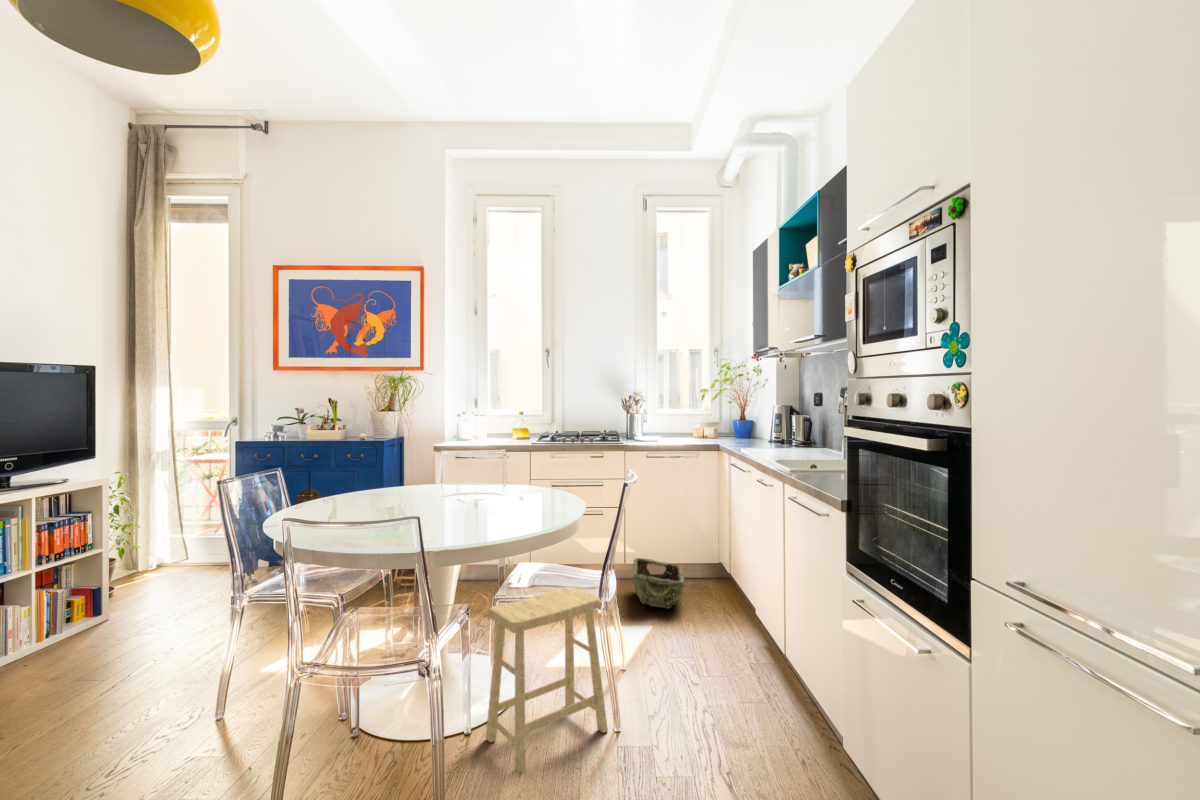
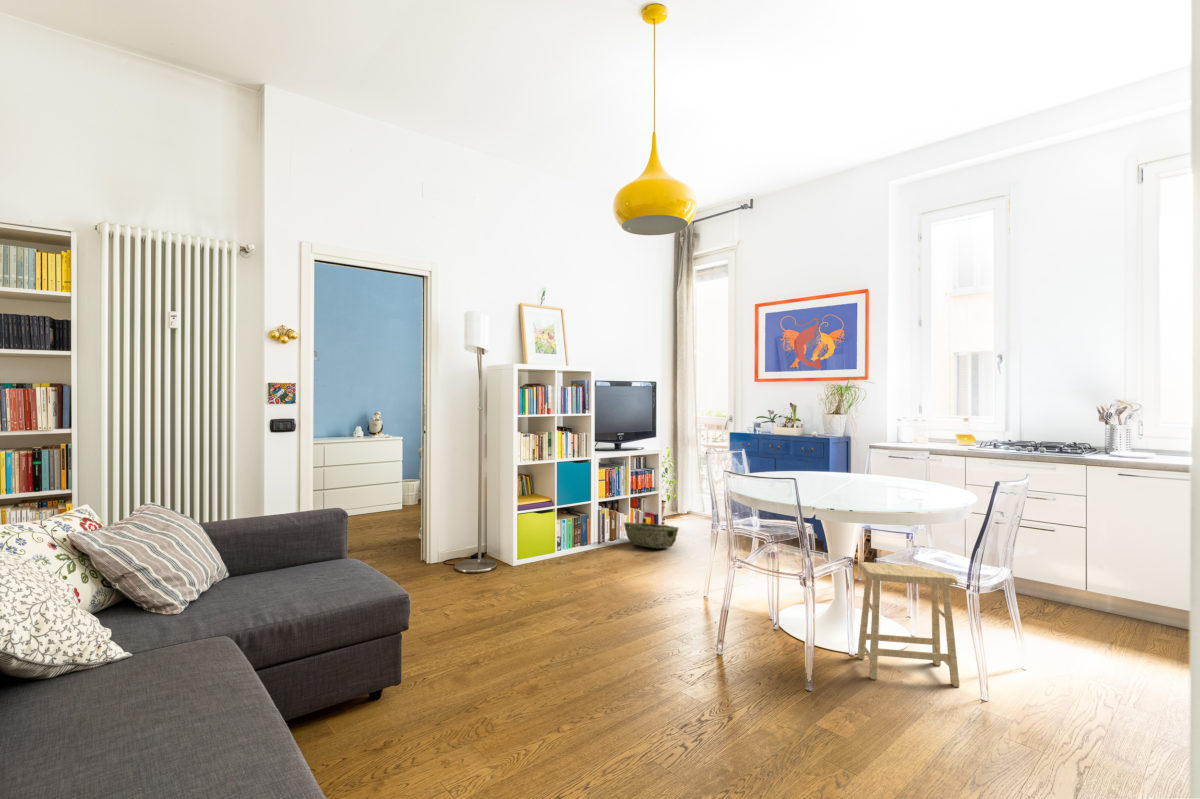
woven basket: present [633,558,684,608] -> present [624,522,678,548]

